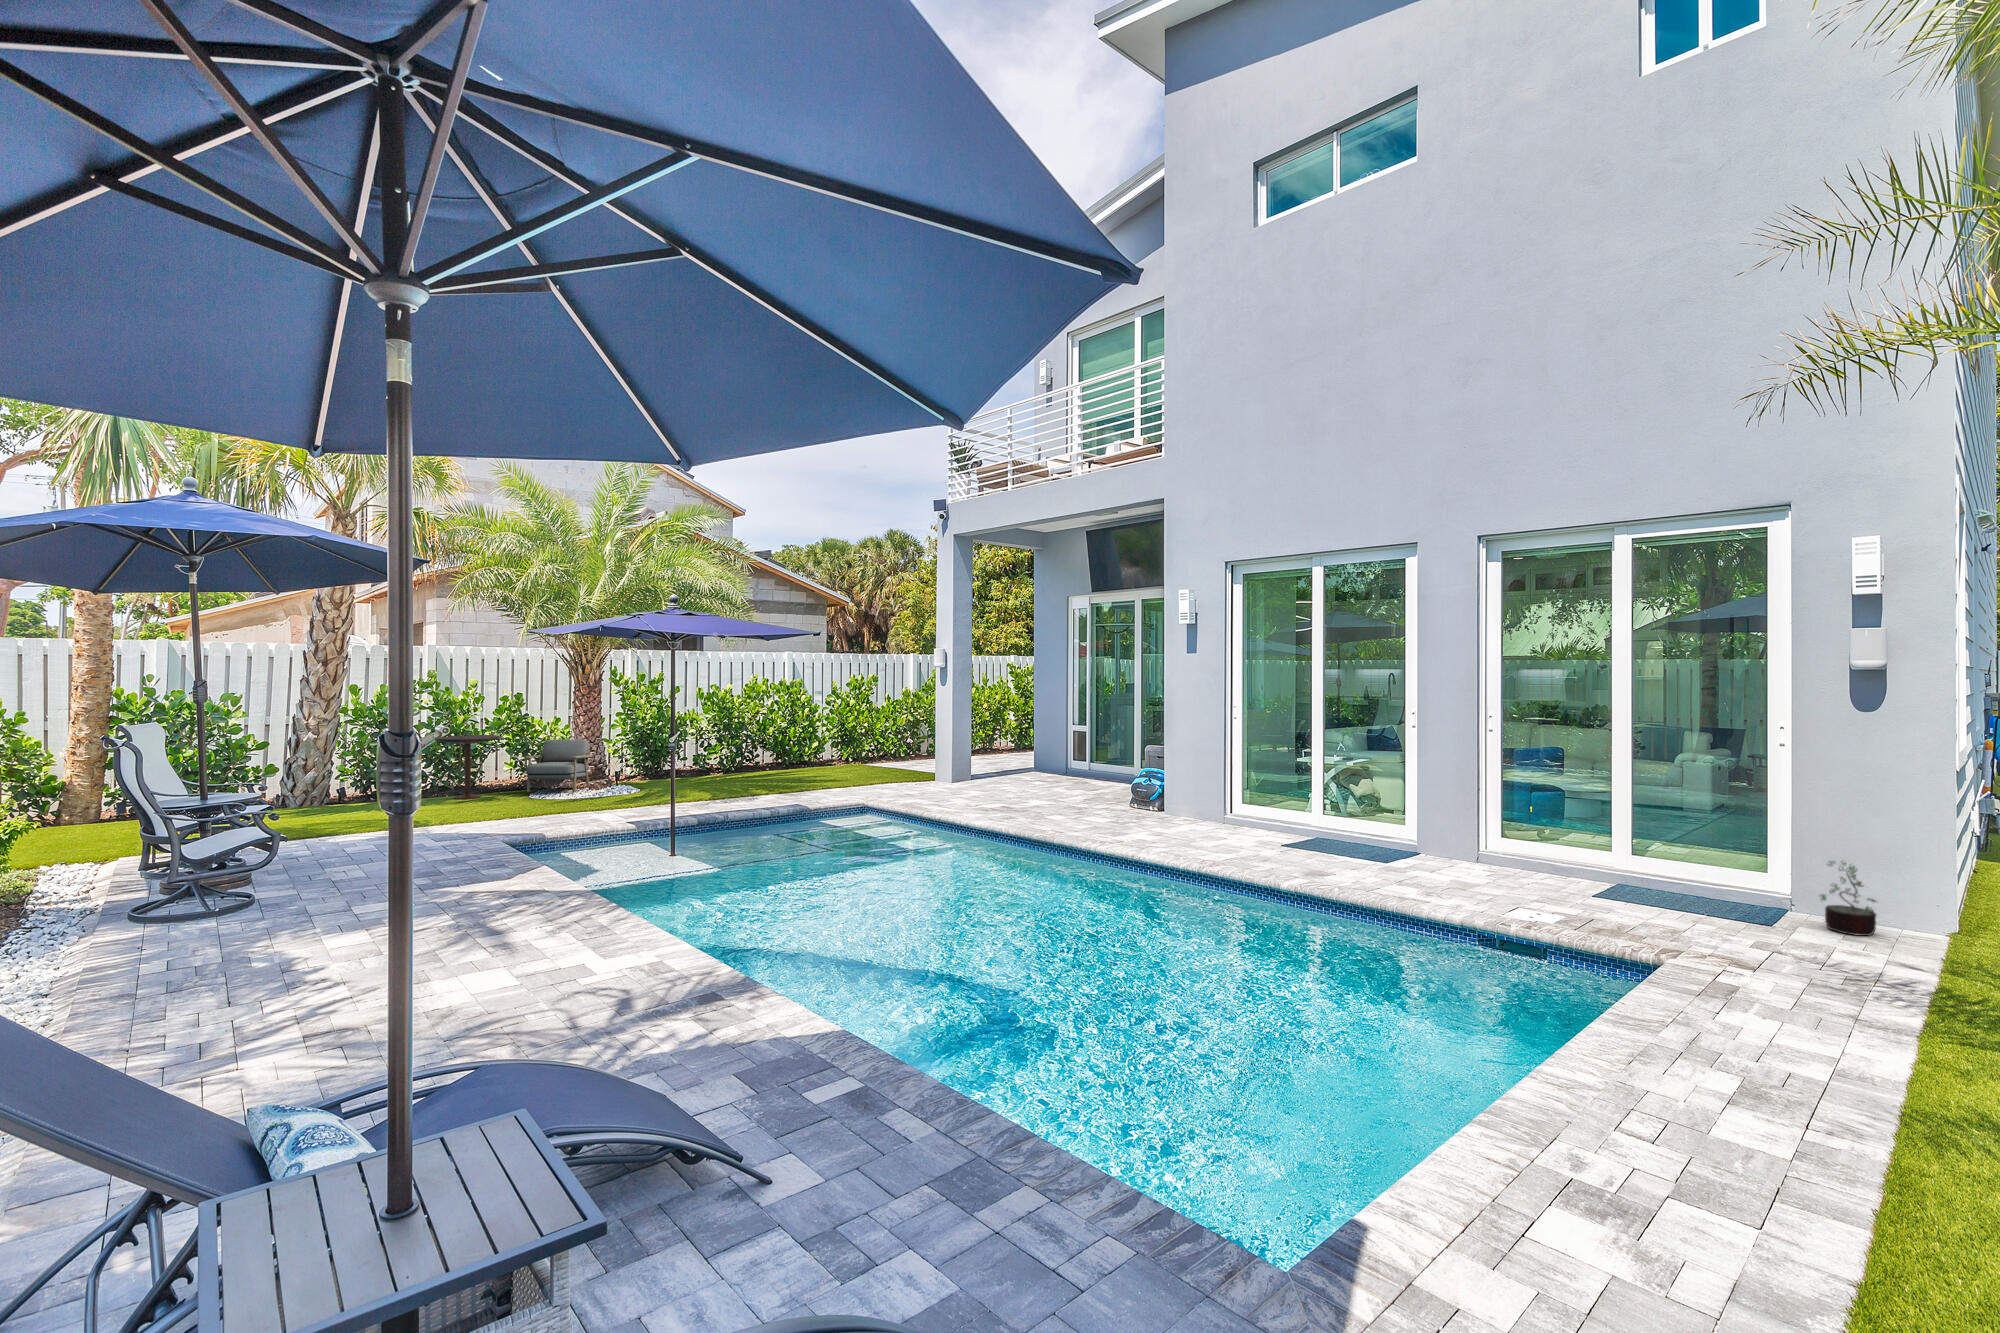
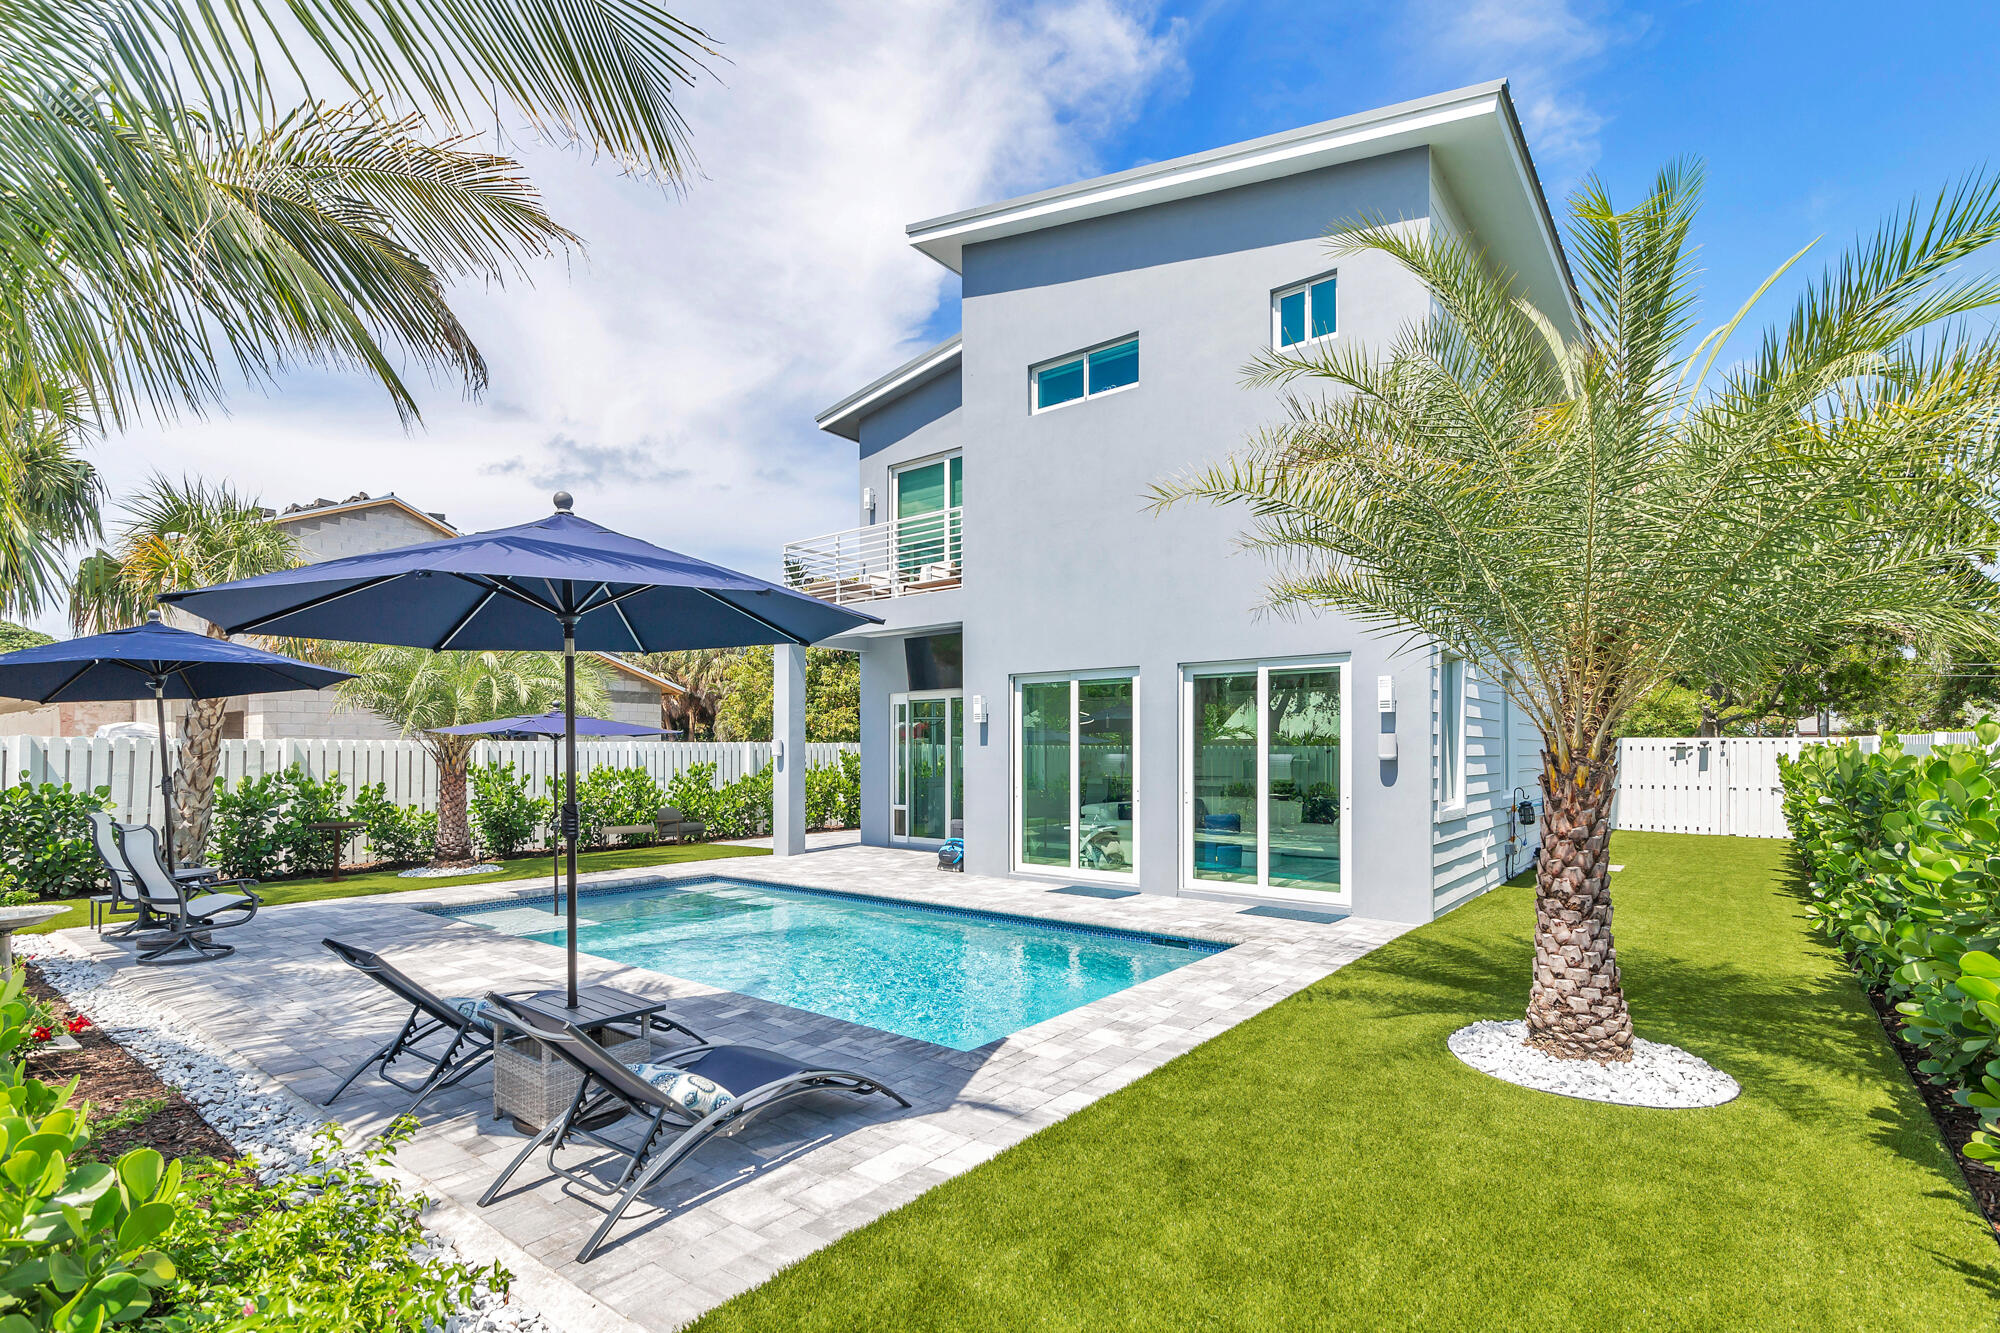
armchair: present [525,739,592,792] -> present [655,807,705,846]
bench: none [752,743,811,771] -> present [599,825,655,851]
decorative plant: present [1821,861,1876,936] -> none [1365,881,1392,928]

